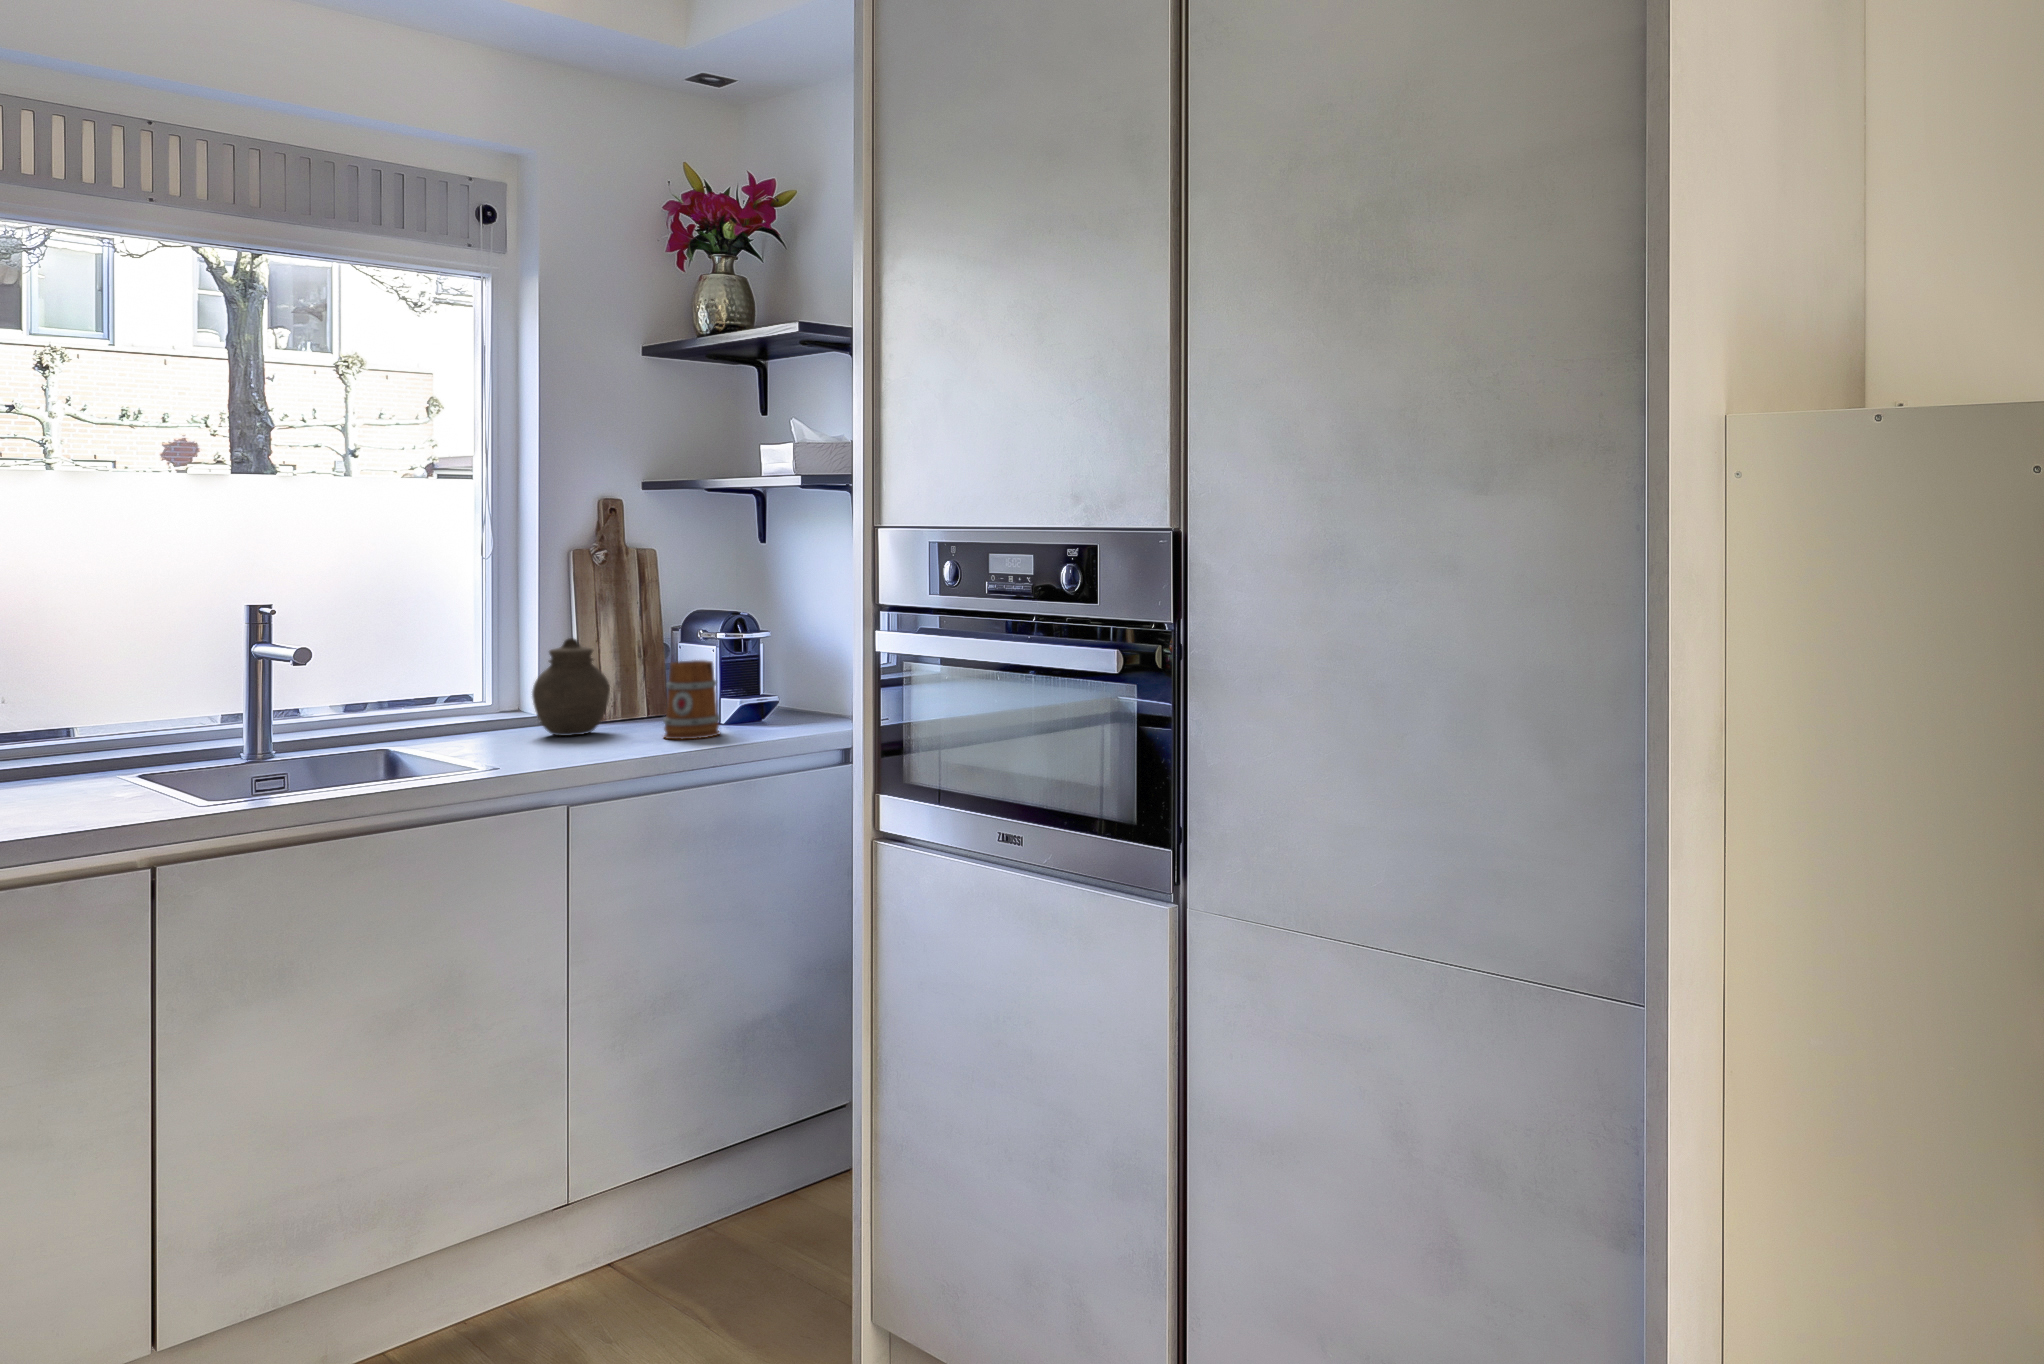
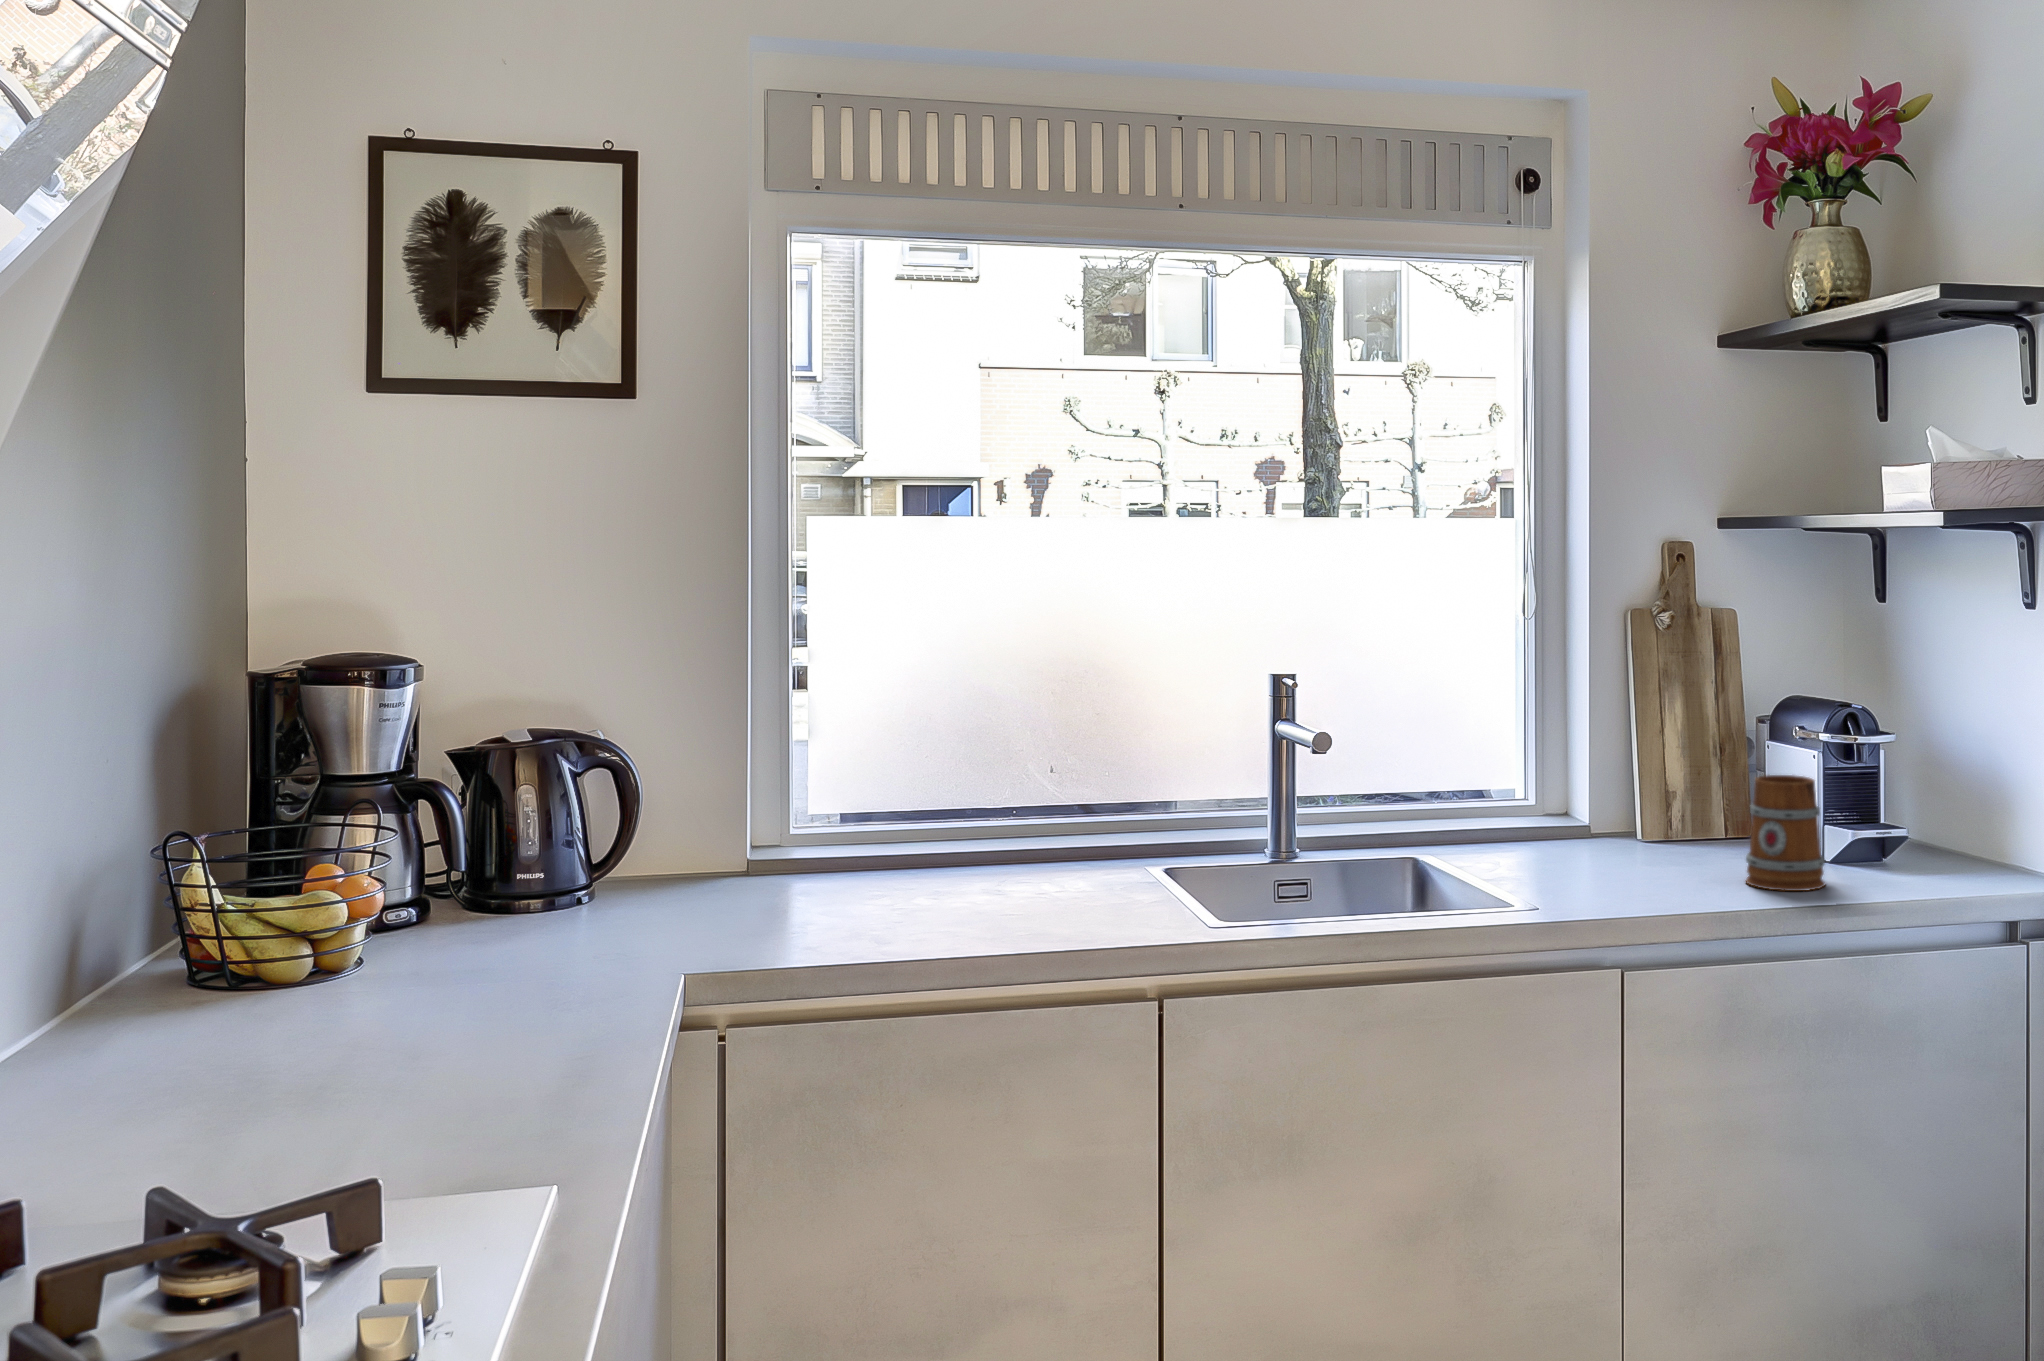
jar: present [532,638,610,736] -> none [1579,730,1675,861]

